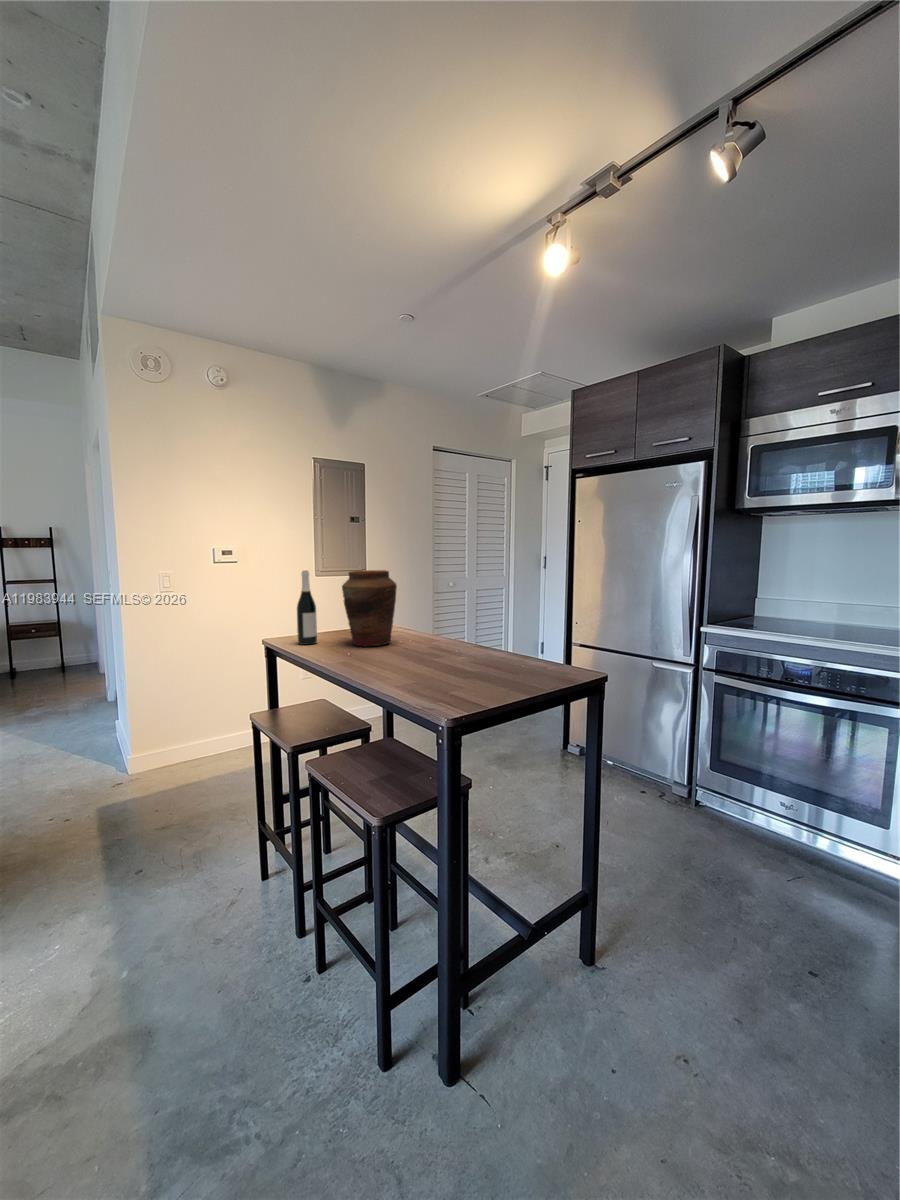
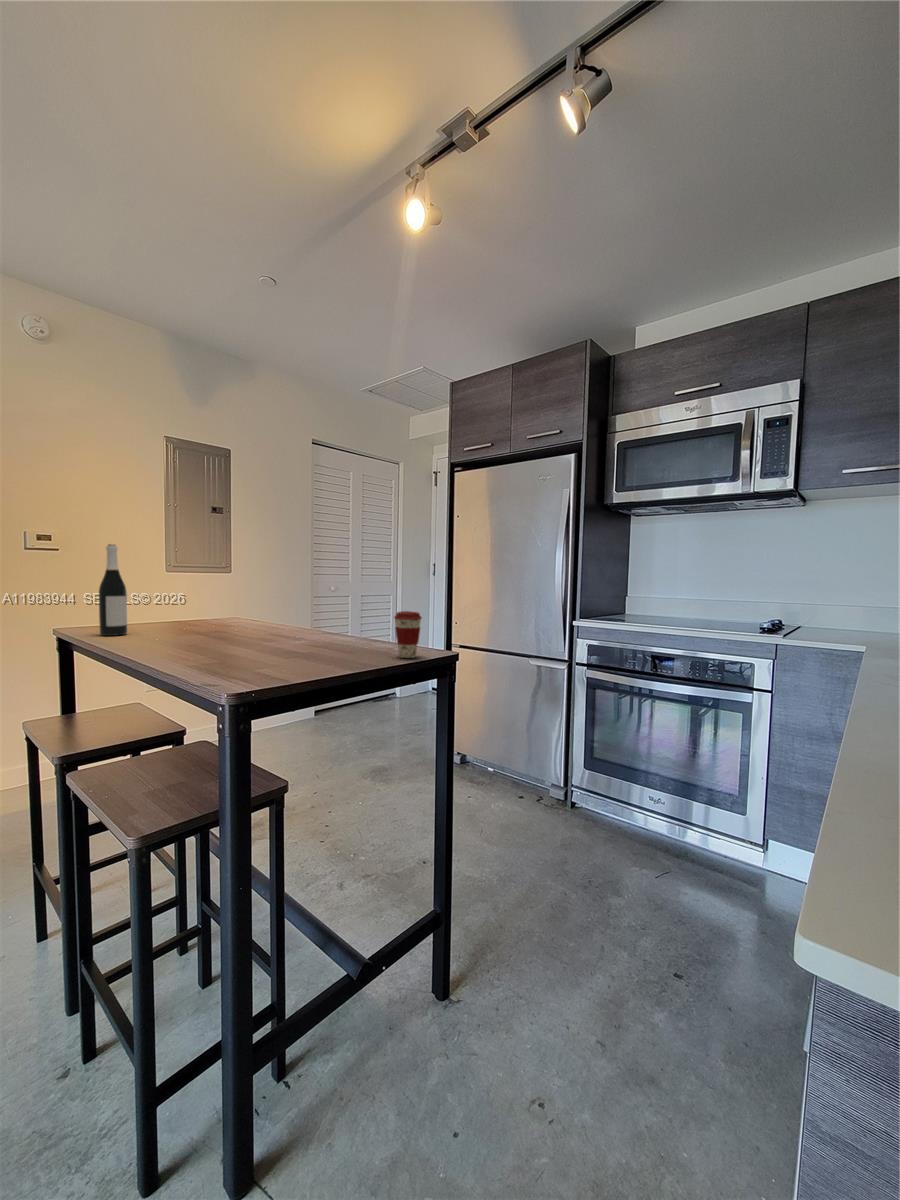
vase: present [342,570,397,646] -> none [160,547,232,637]
coffee cup: none [549,635,574,677] -> present [394,611,422,658]

